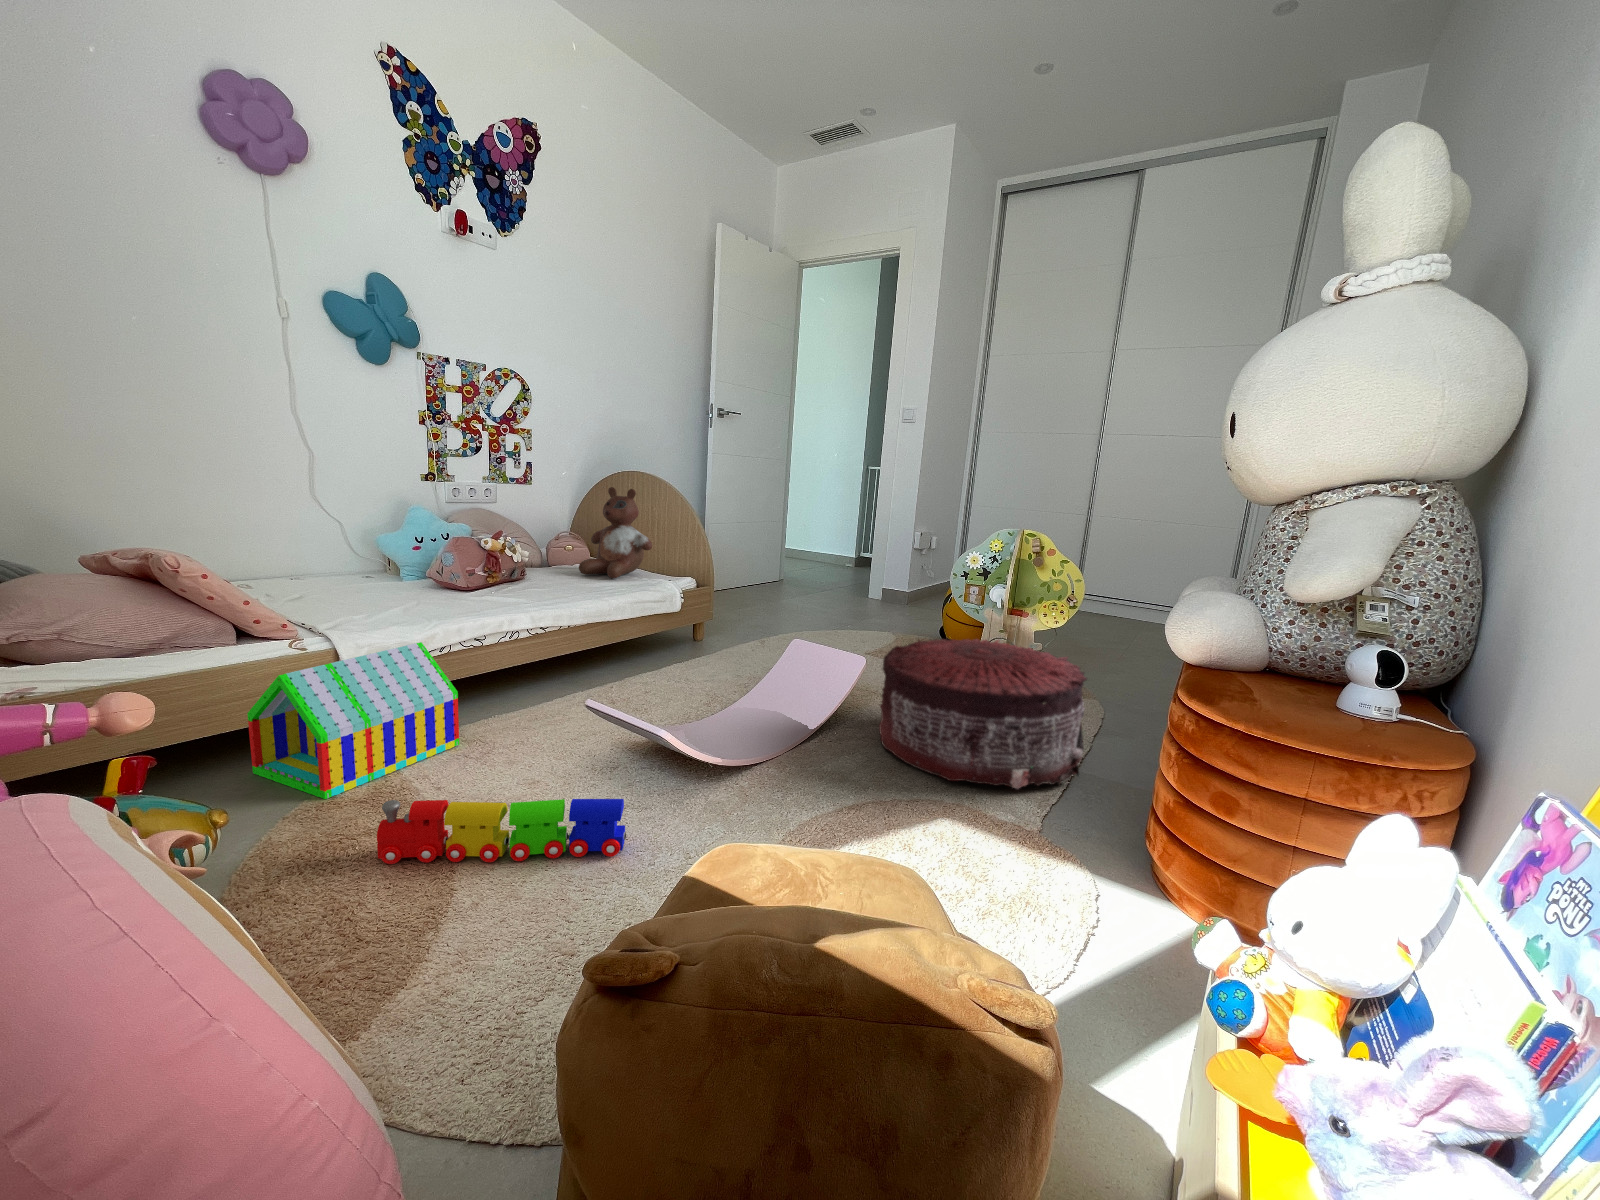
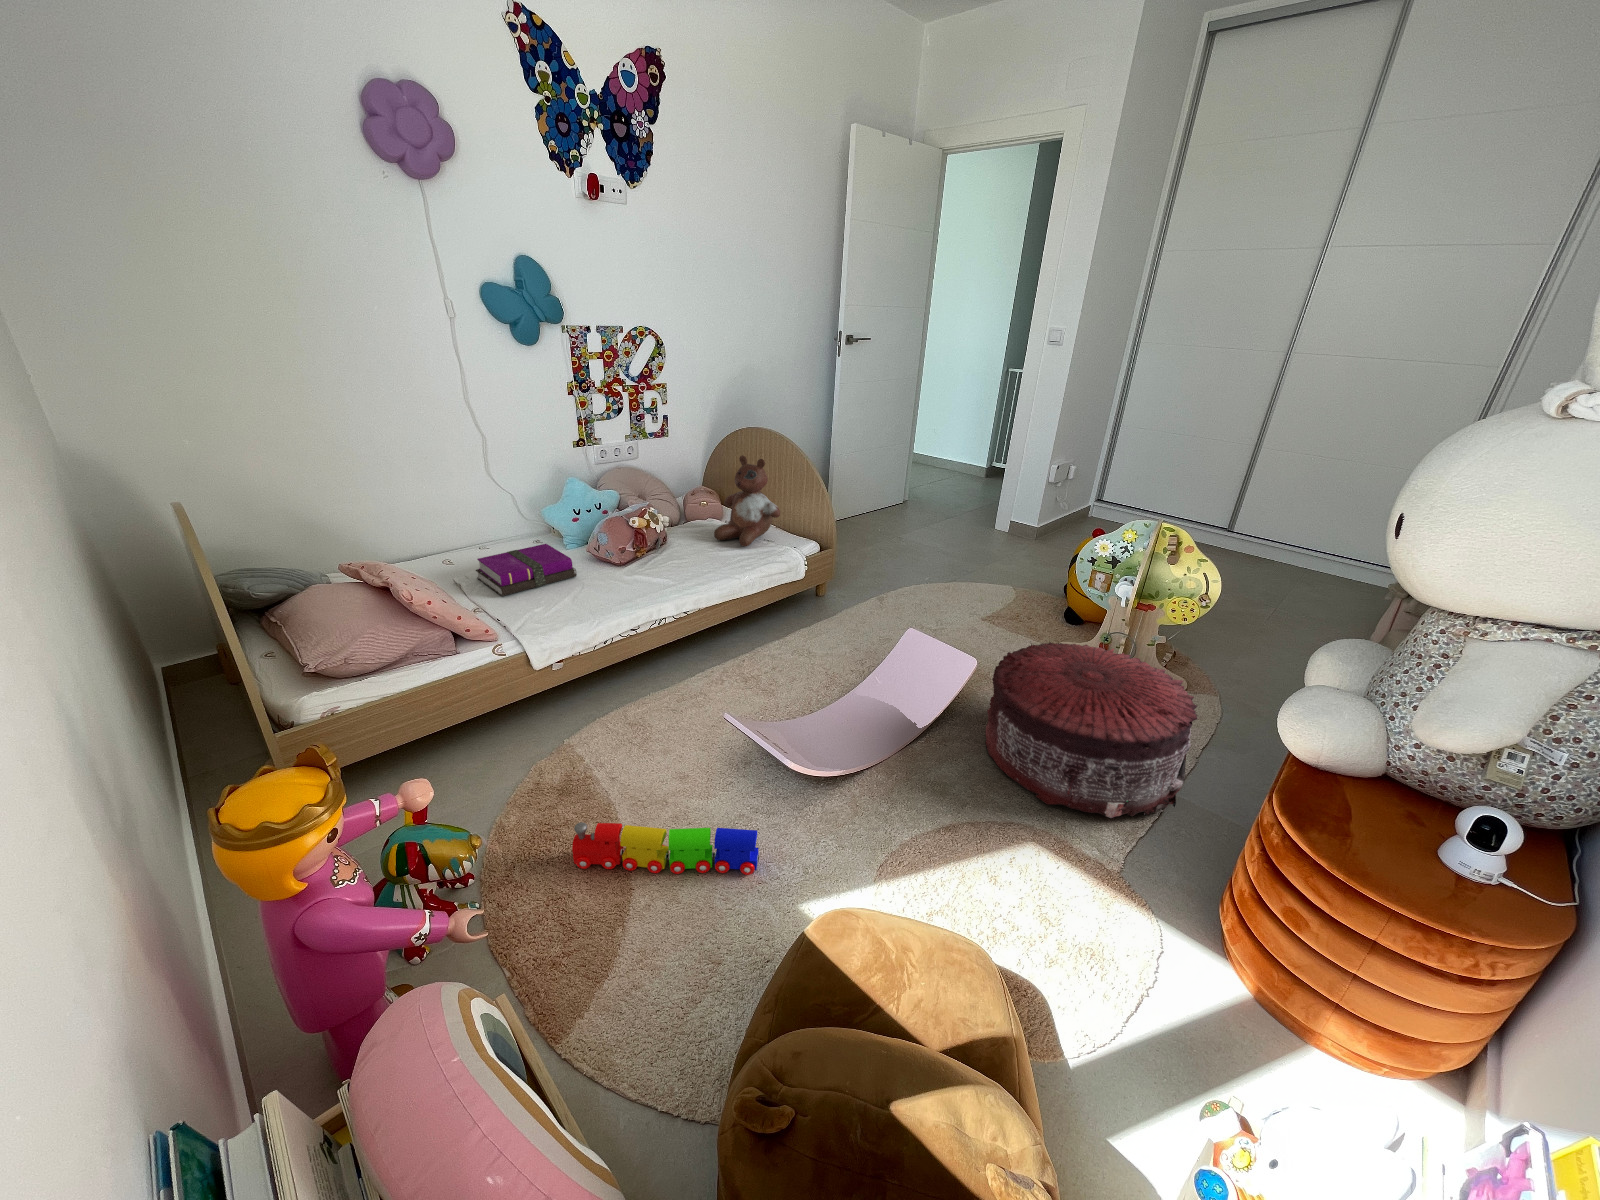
notebook: none [284,563,413,604] -> present [476,544,577,596]
toy house: present [247,642,459,799] -> none [467,648,624,792]

